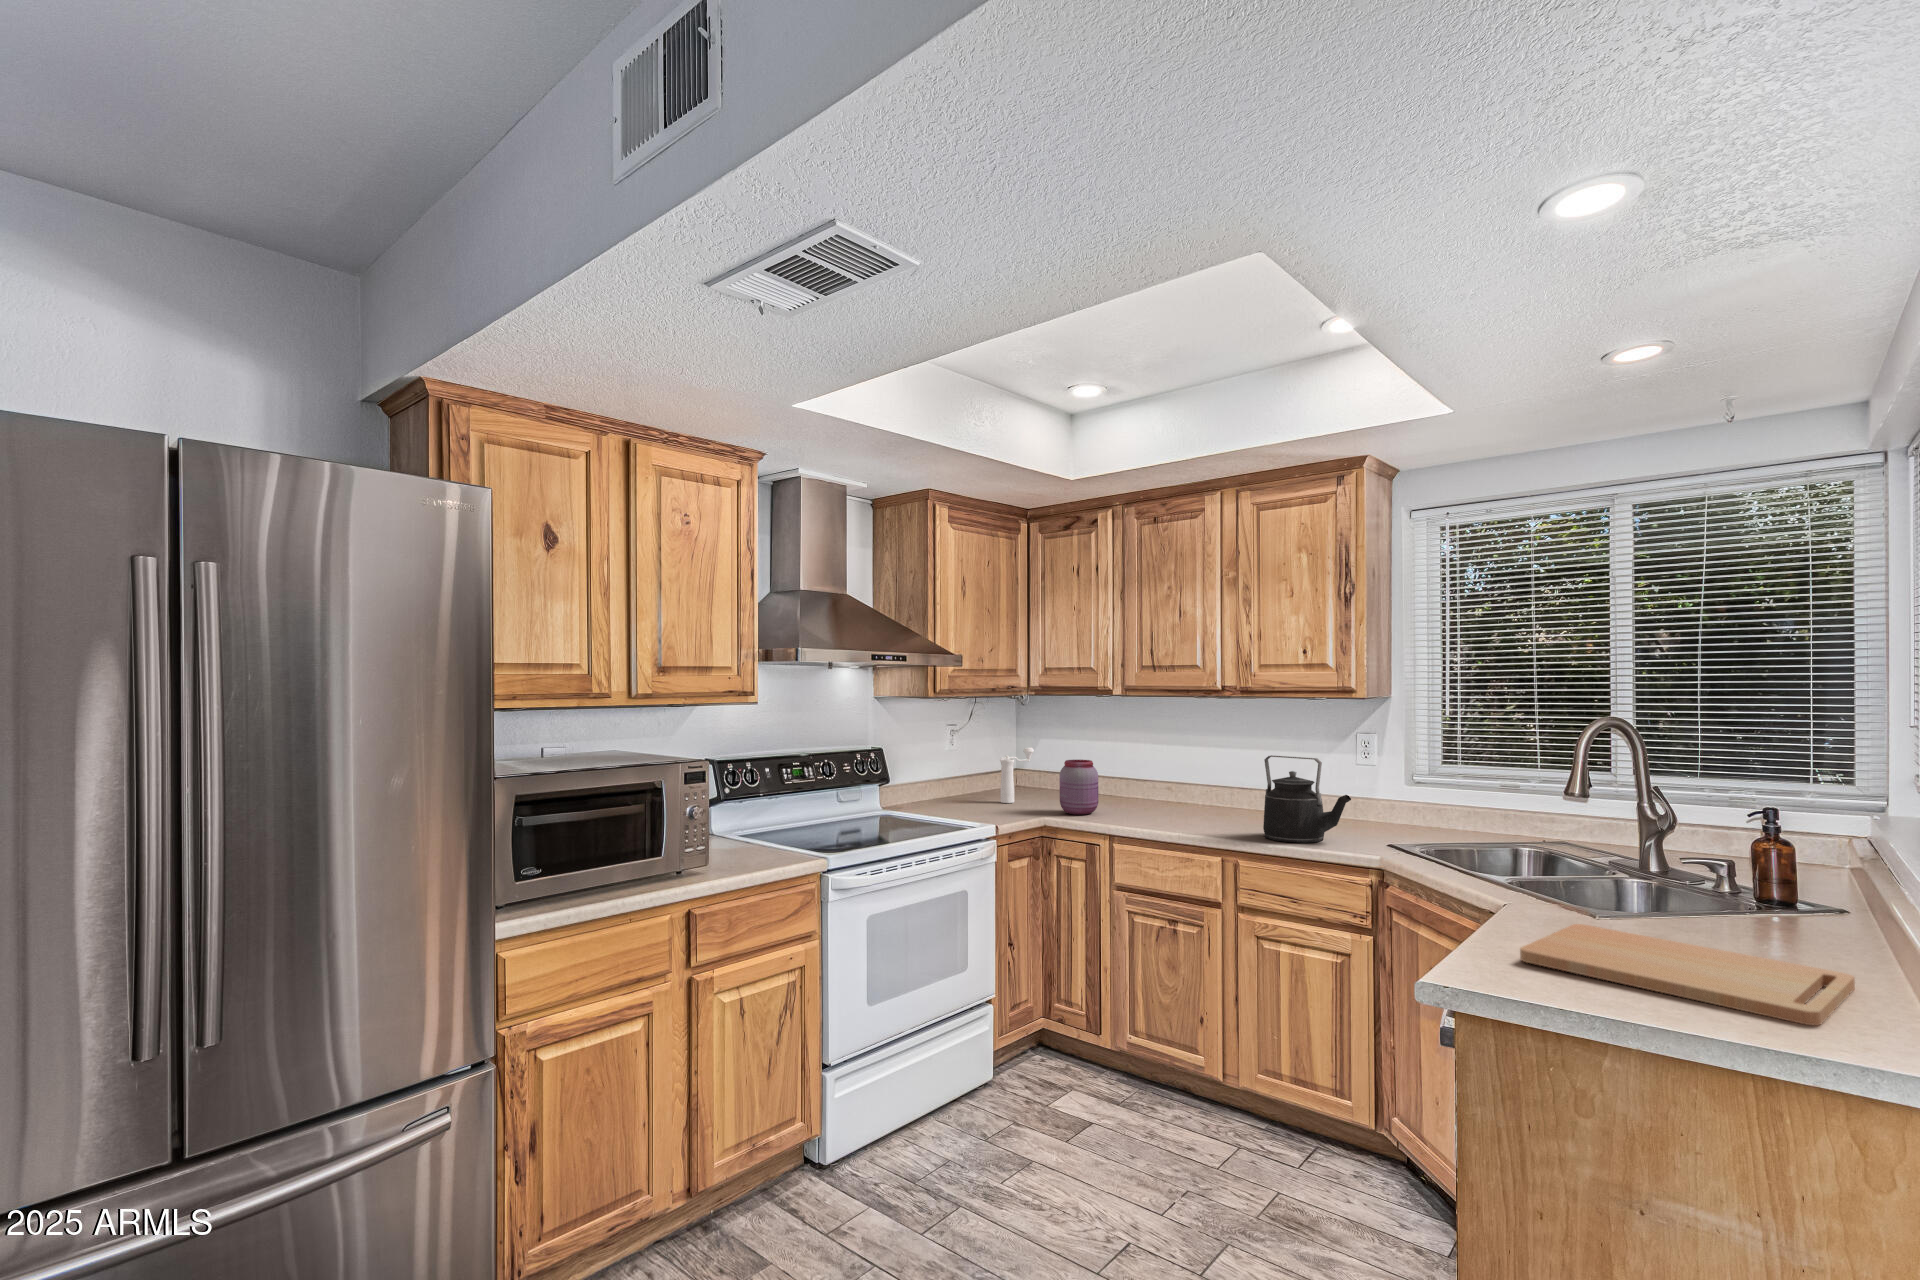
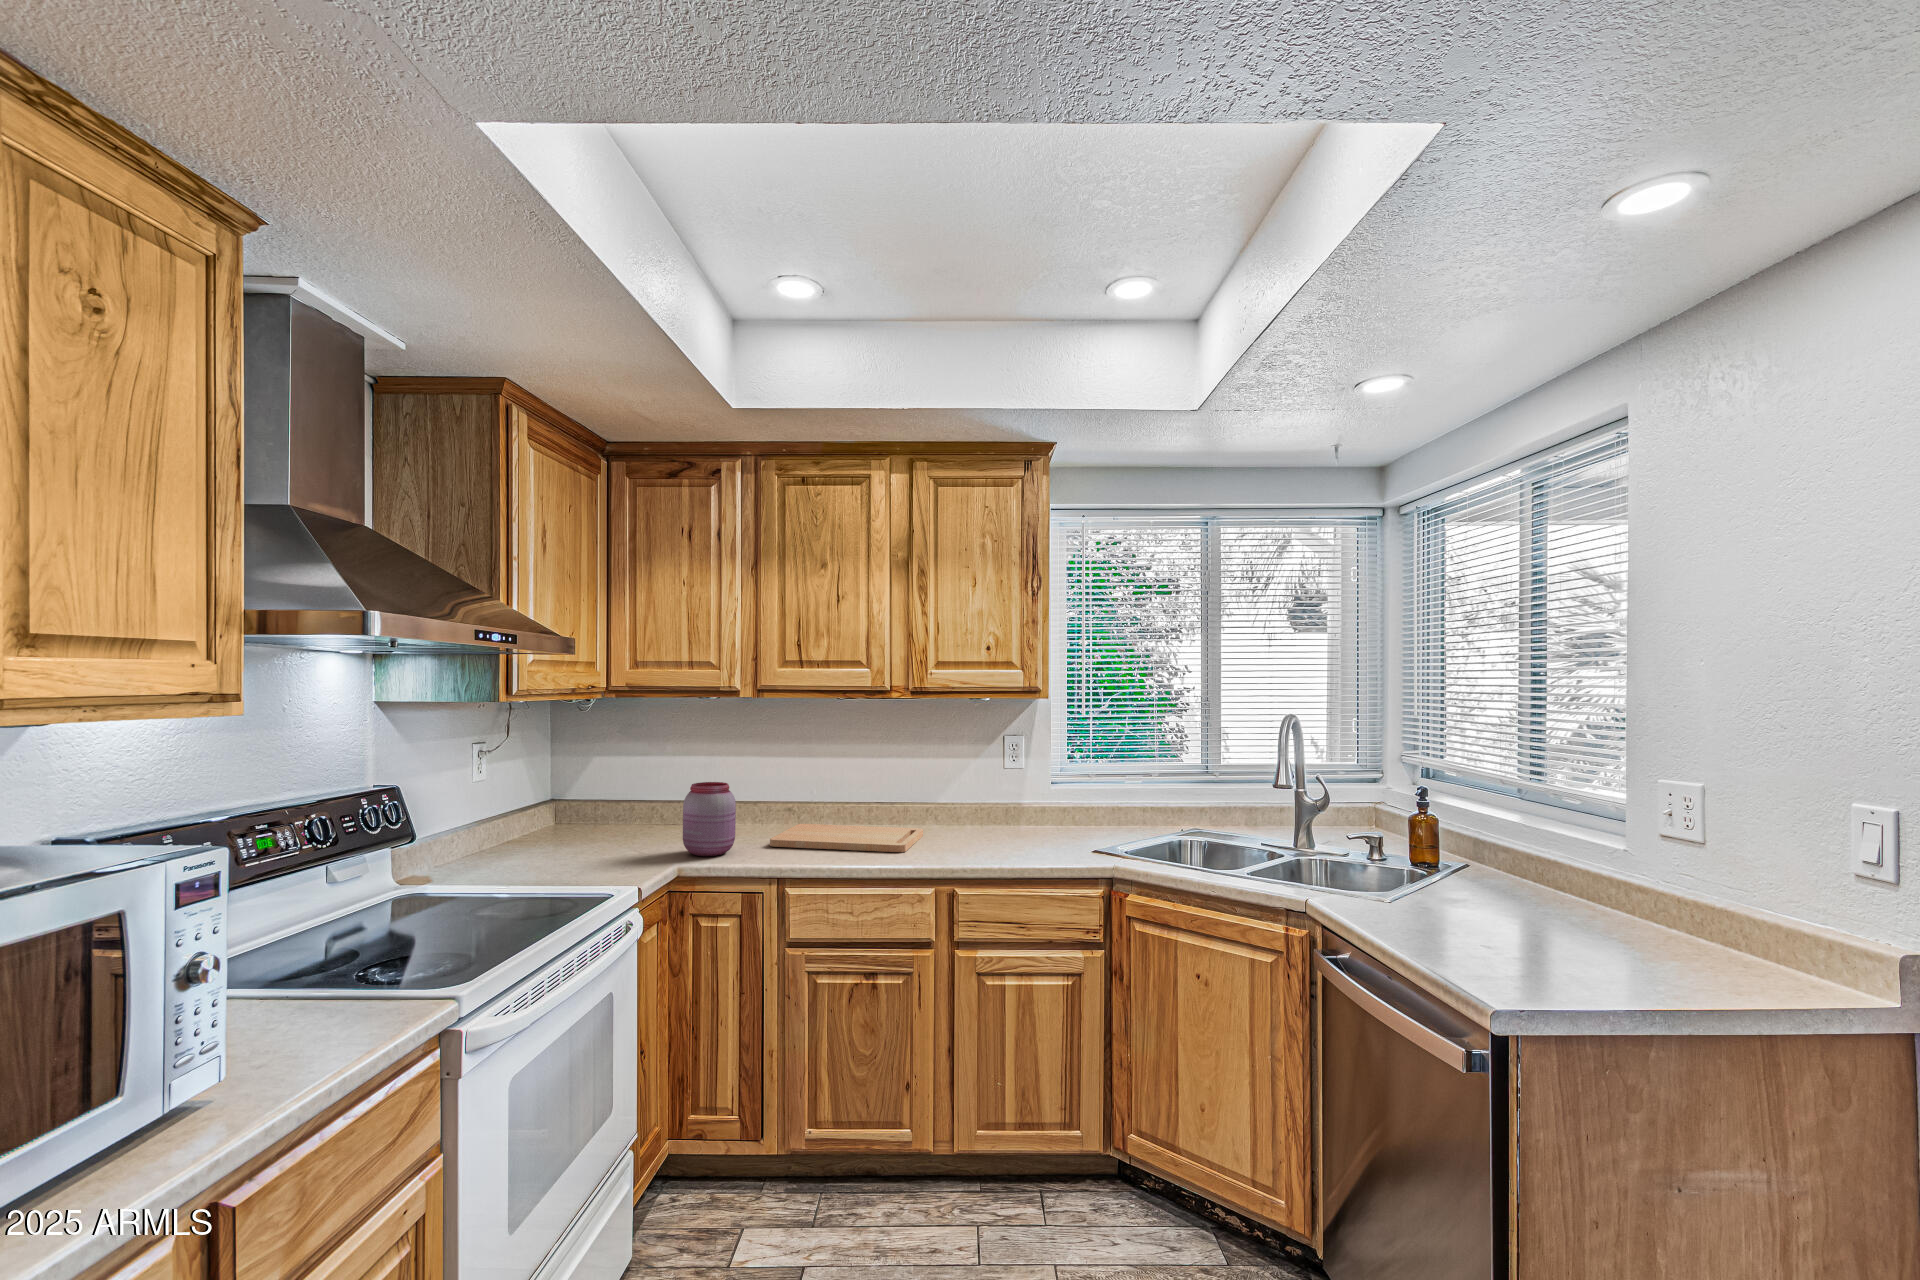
pepper mill: present [1000,748,1034,803] -> none [568,769,610,850]
kettle: present [1263,755,1351,843] -> none [967,764,1063,861]
cutting board: present [1520,924,1855,1026] -> present [770,824,923,852]

